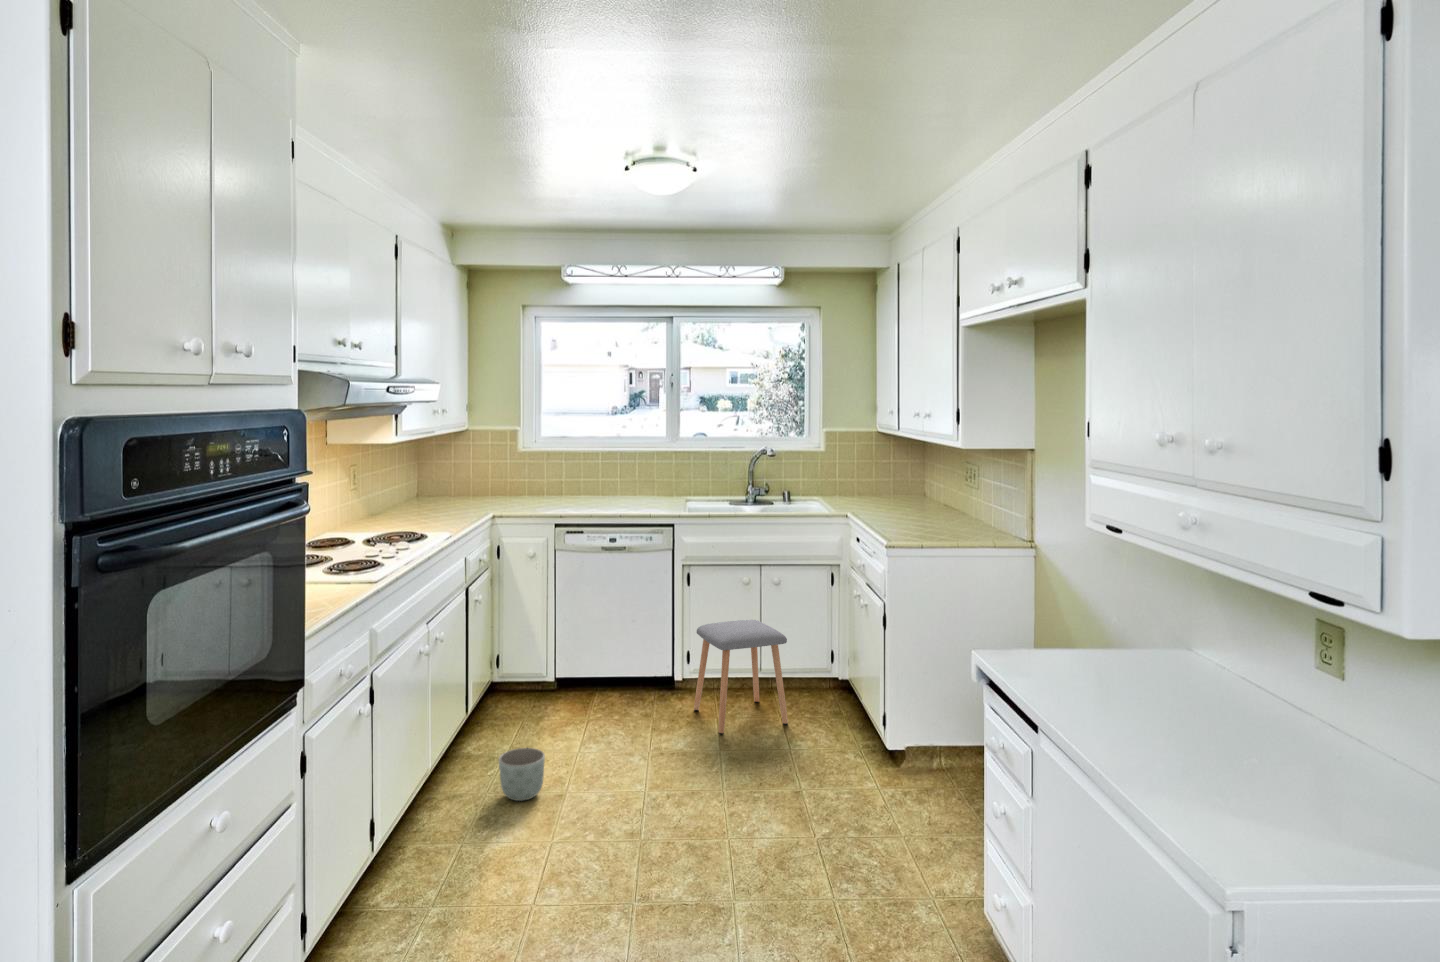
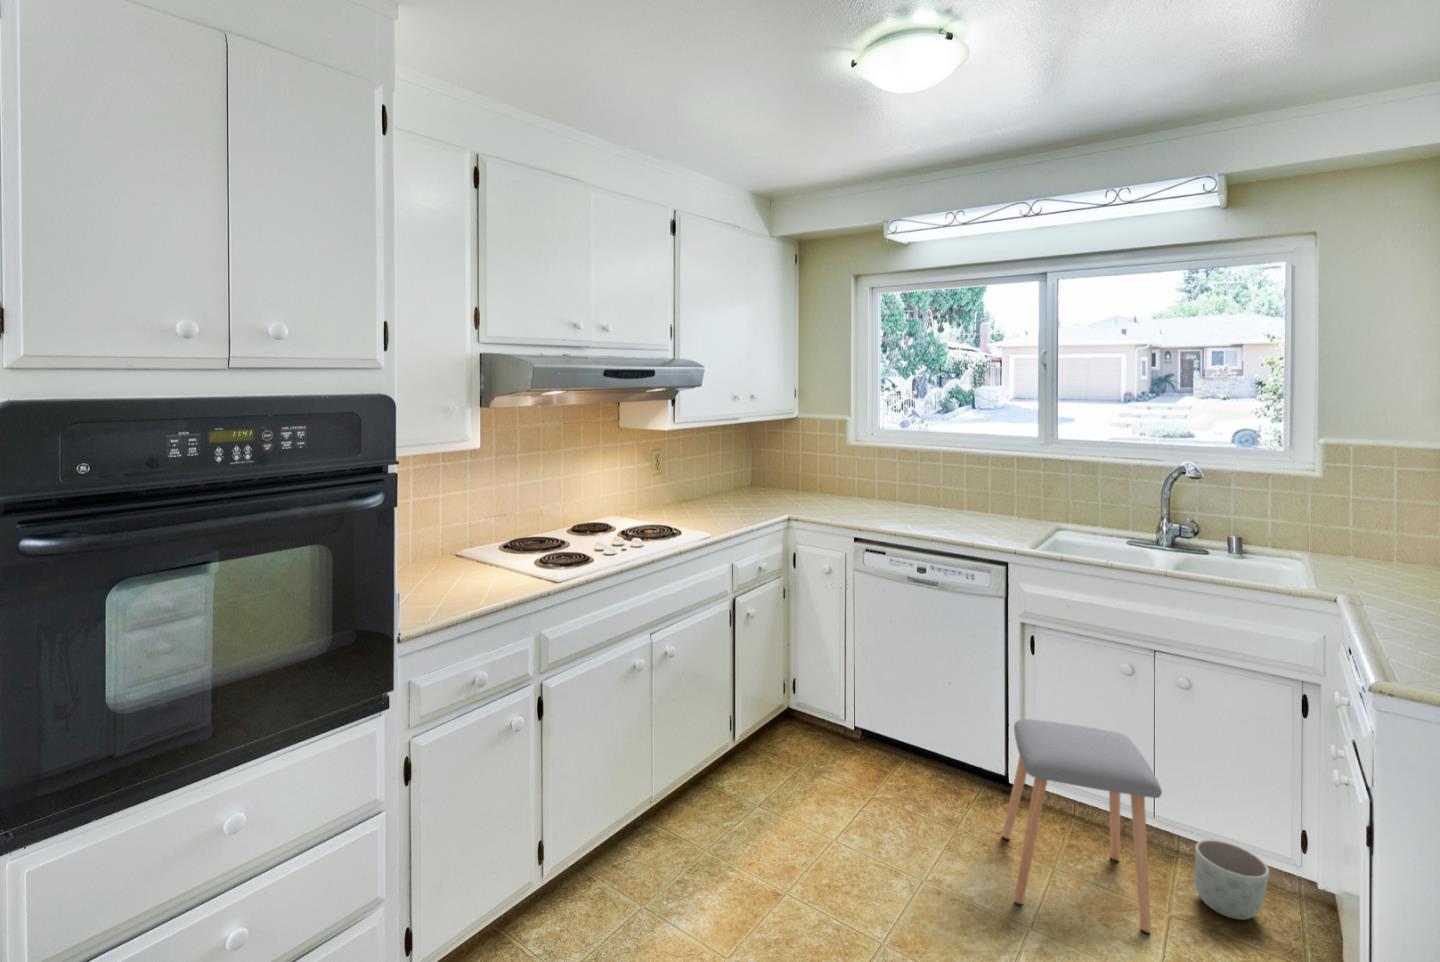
planter: present [499,748,545,801] -> present [1195,840,1269,920]

